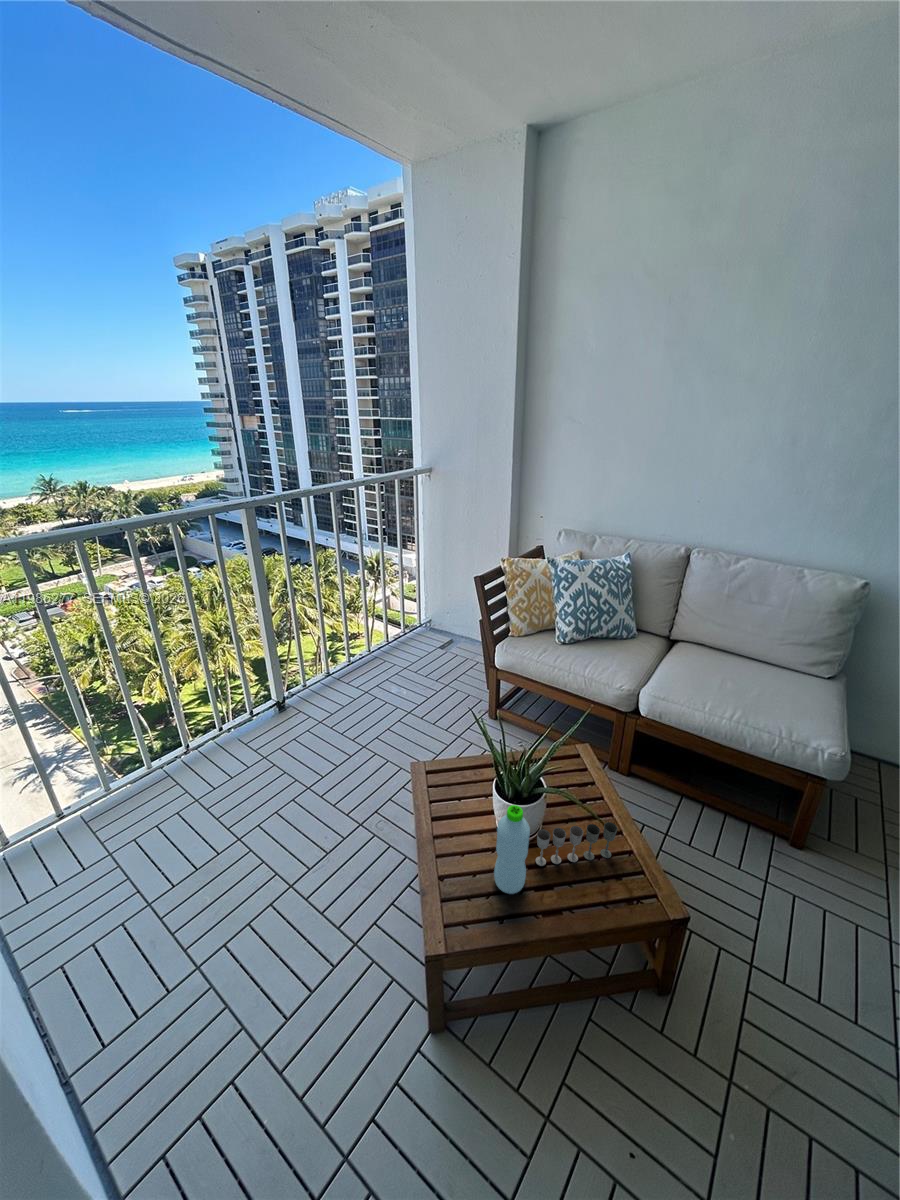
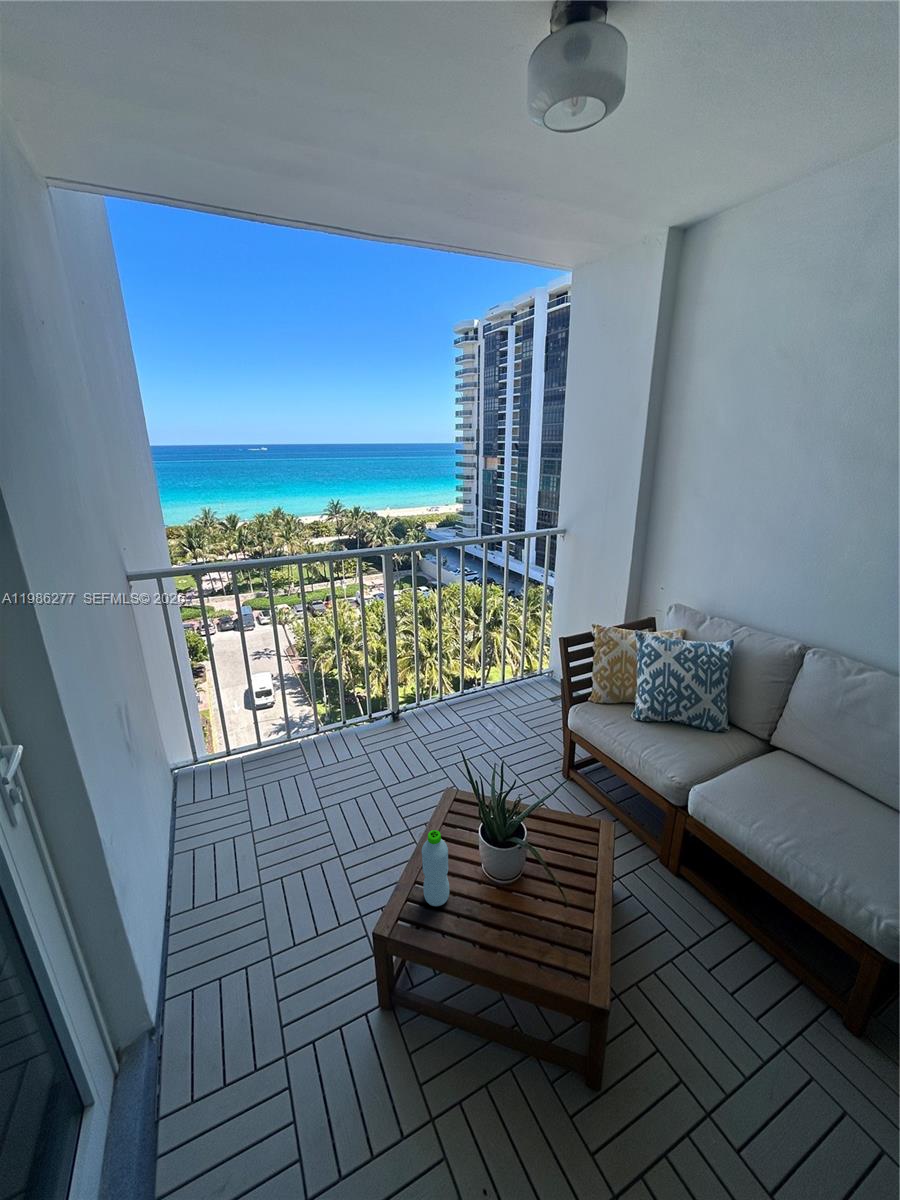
wine glass: present [535,822,617,866] -> none [466,865,538,917]

